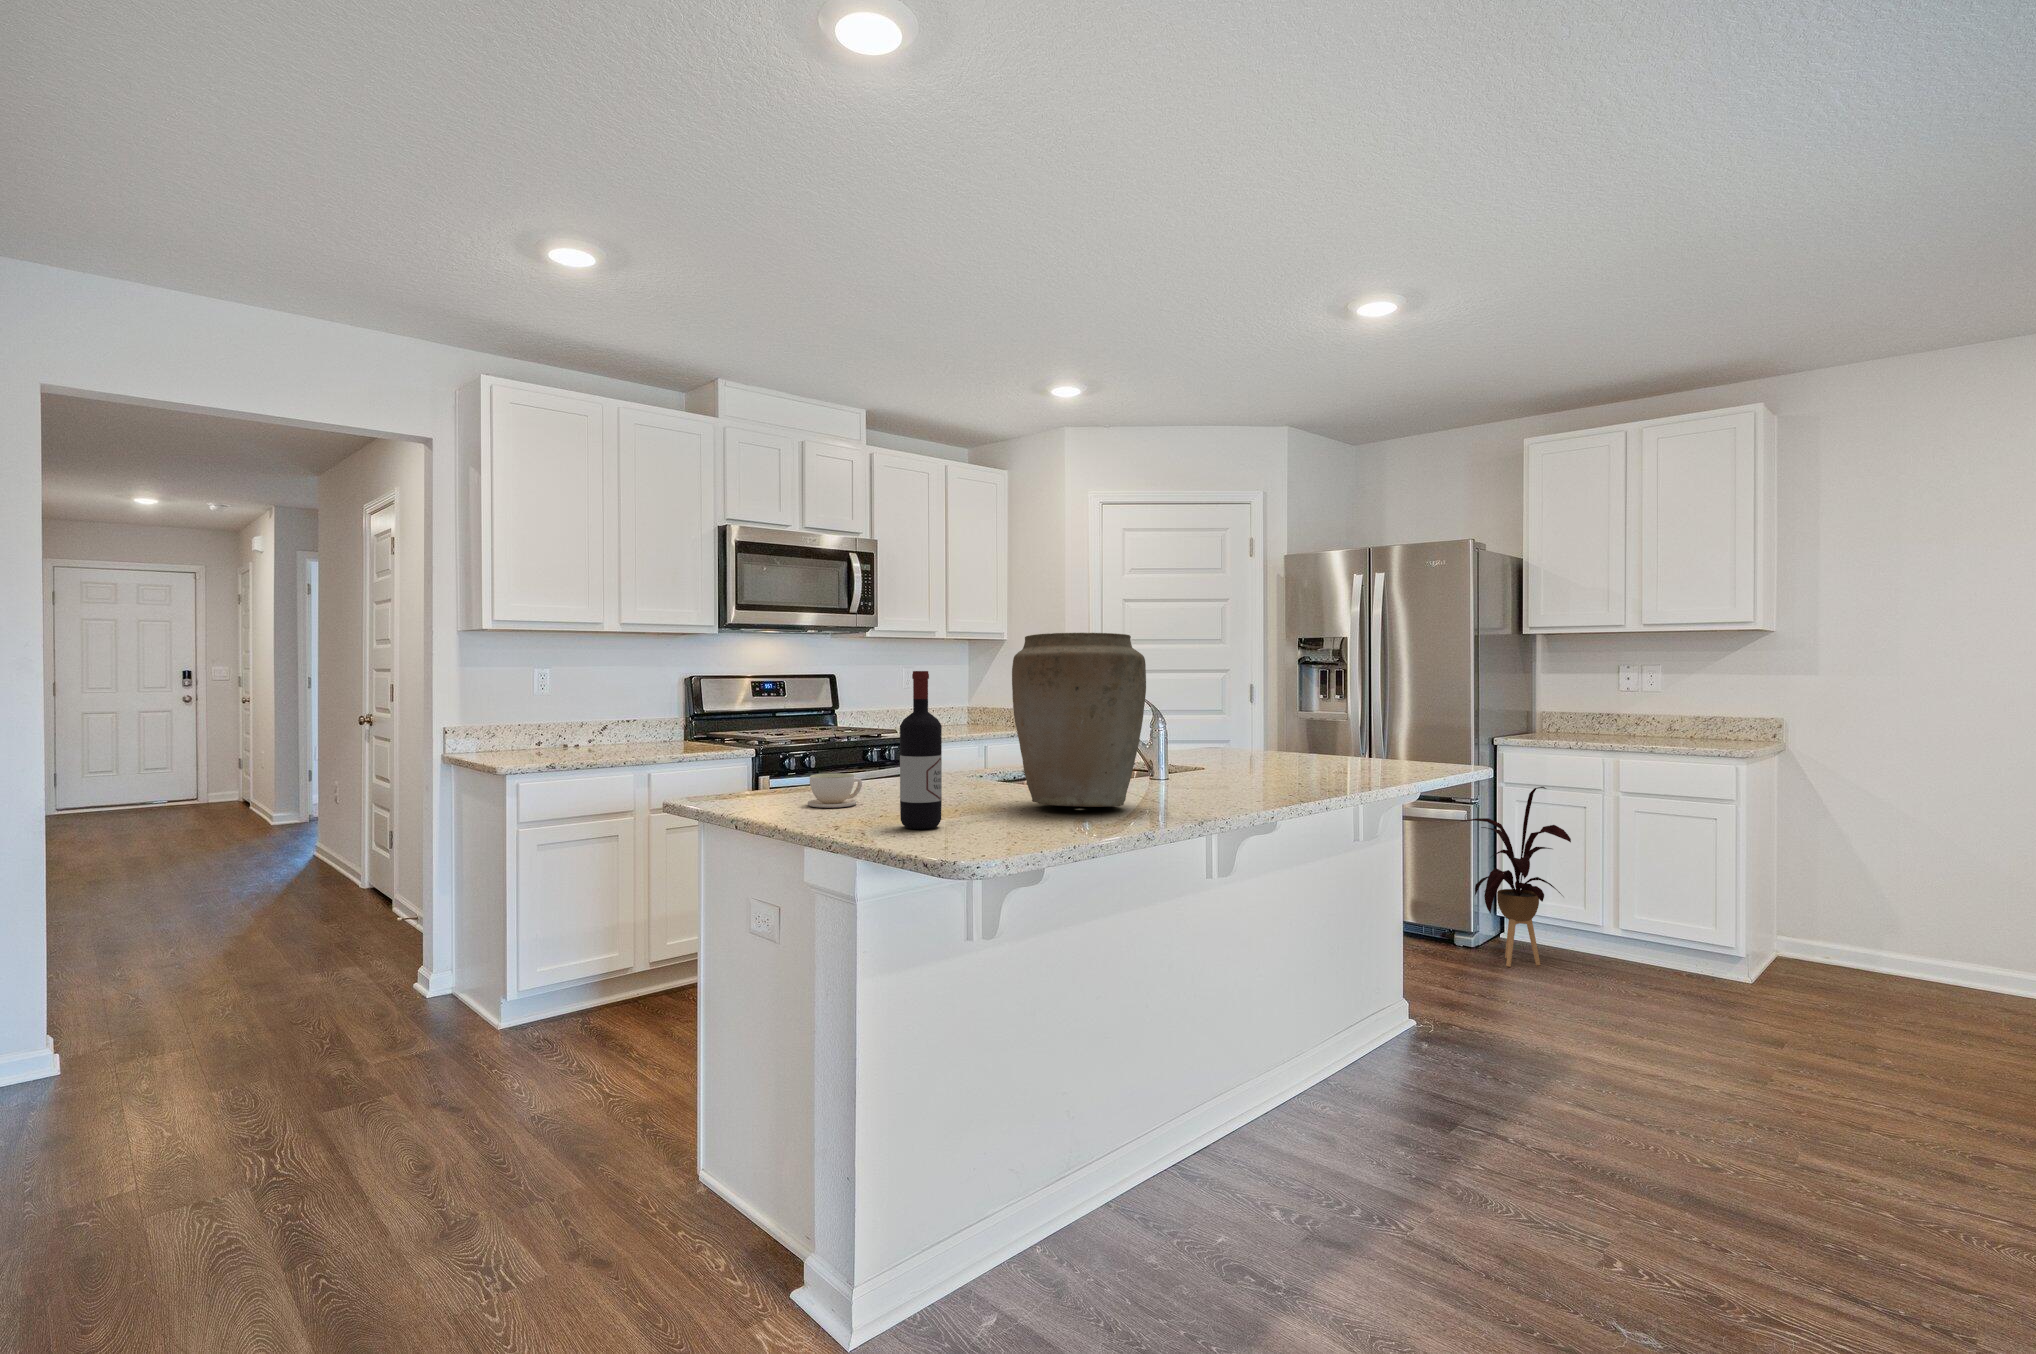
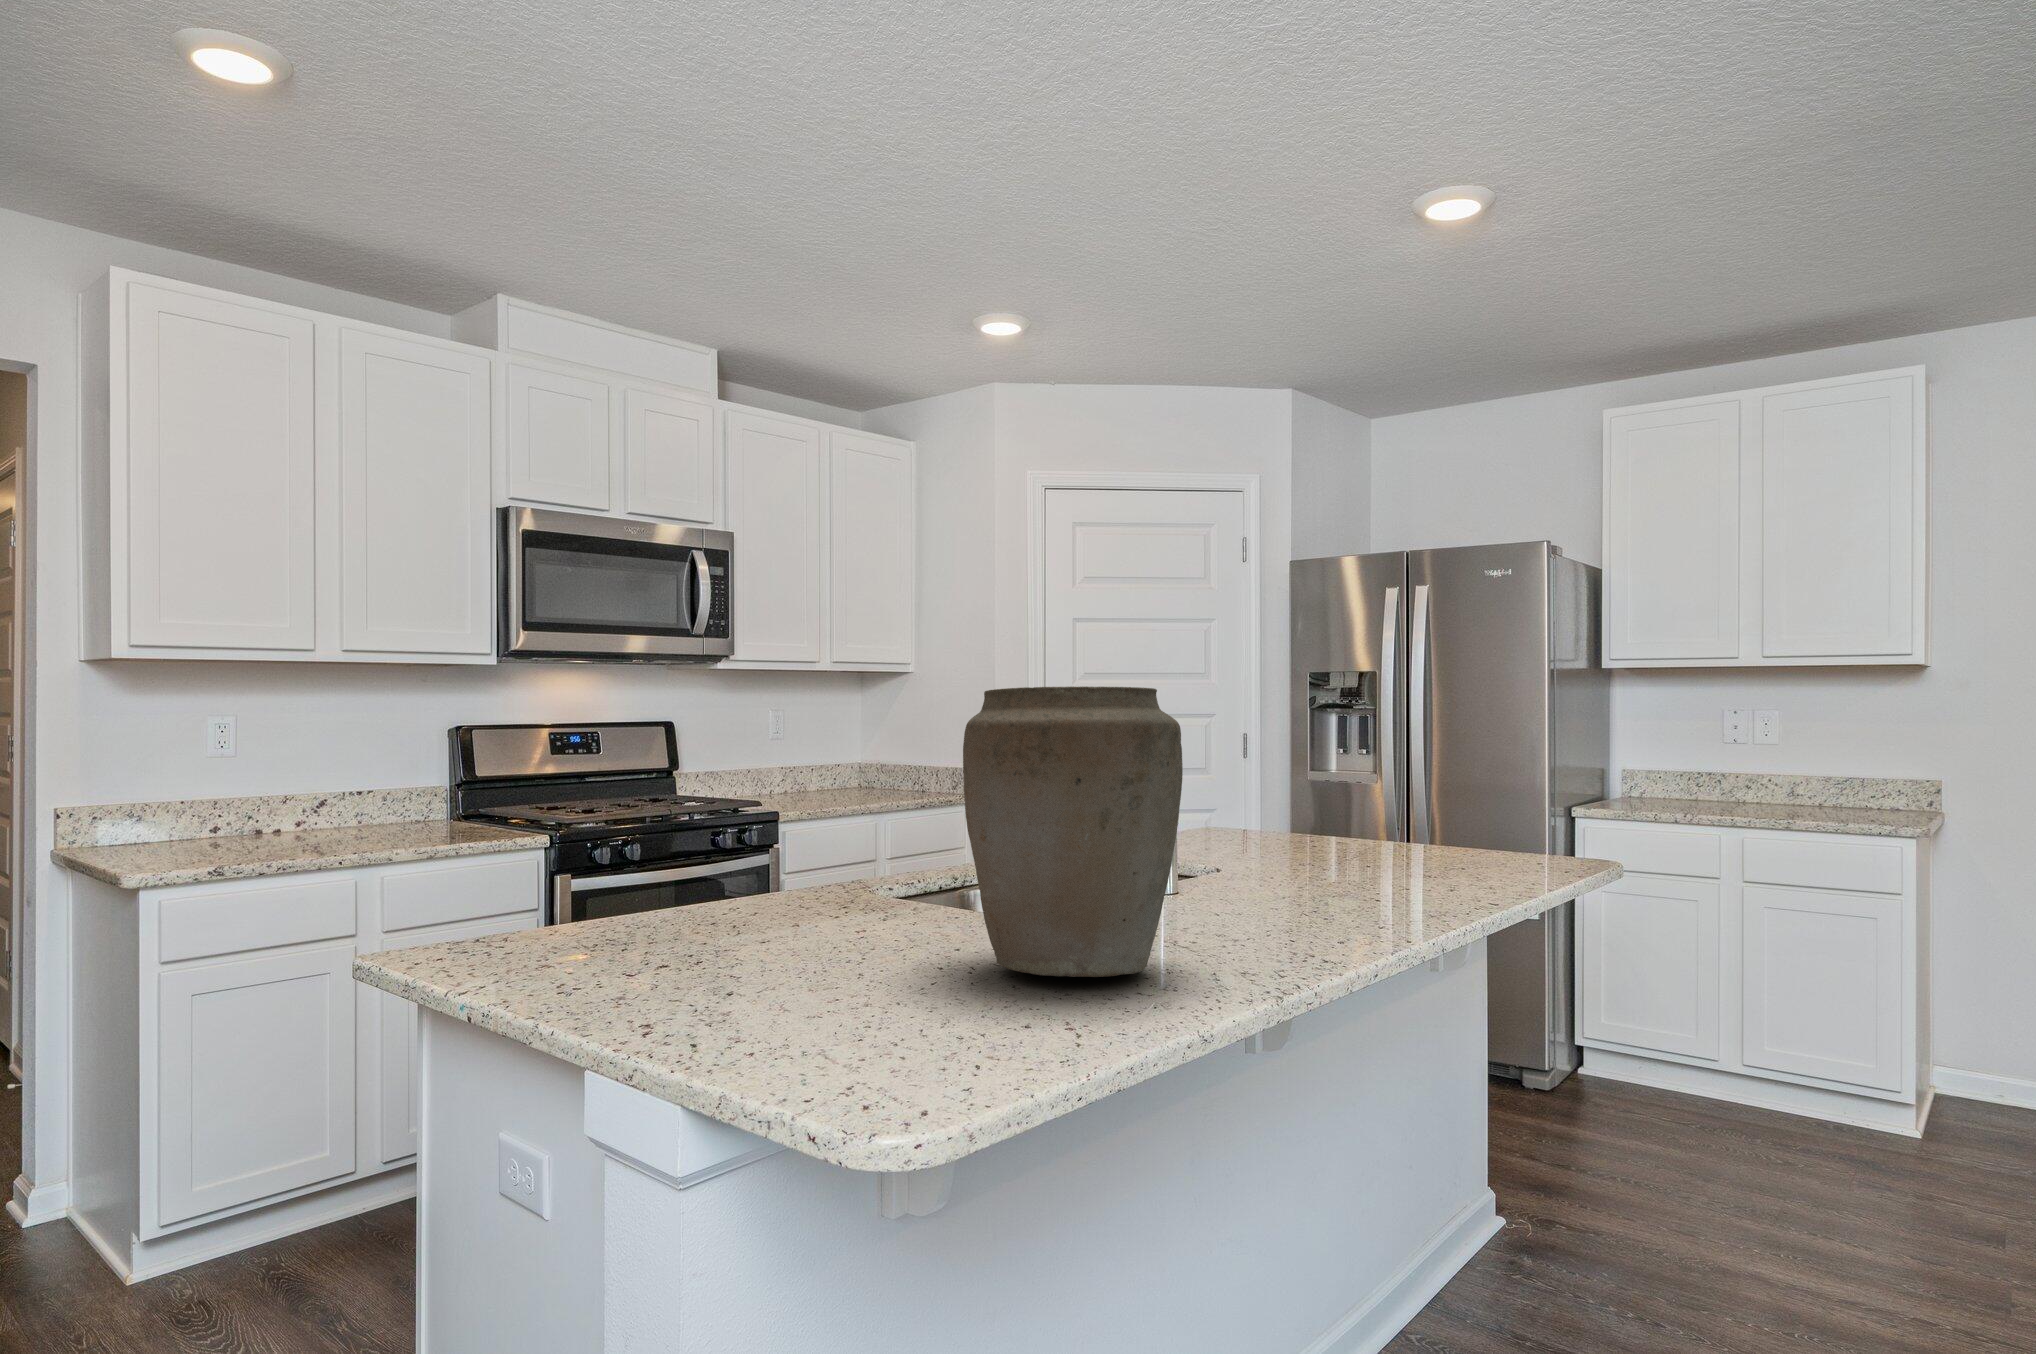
wine bottle: present [900,671,942,829] -> none [779,757,853,1039]
coffee cup: present [808,773,862,808] -> none [616,917,710,981]
house plant: present [1461,787,1571,967] -> none [1535,877,1693,1123]

